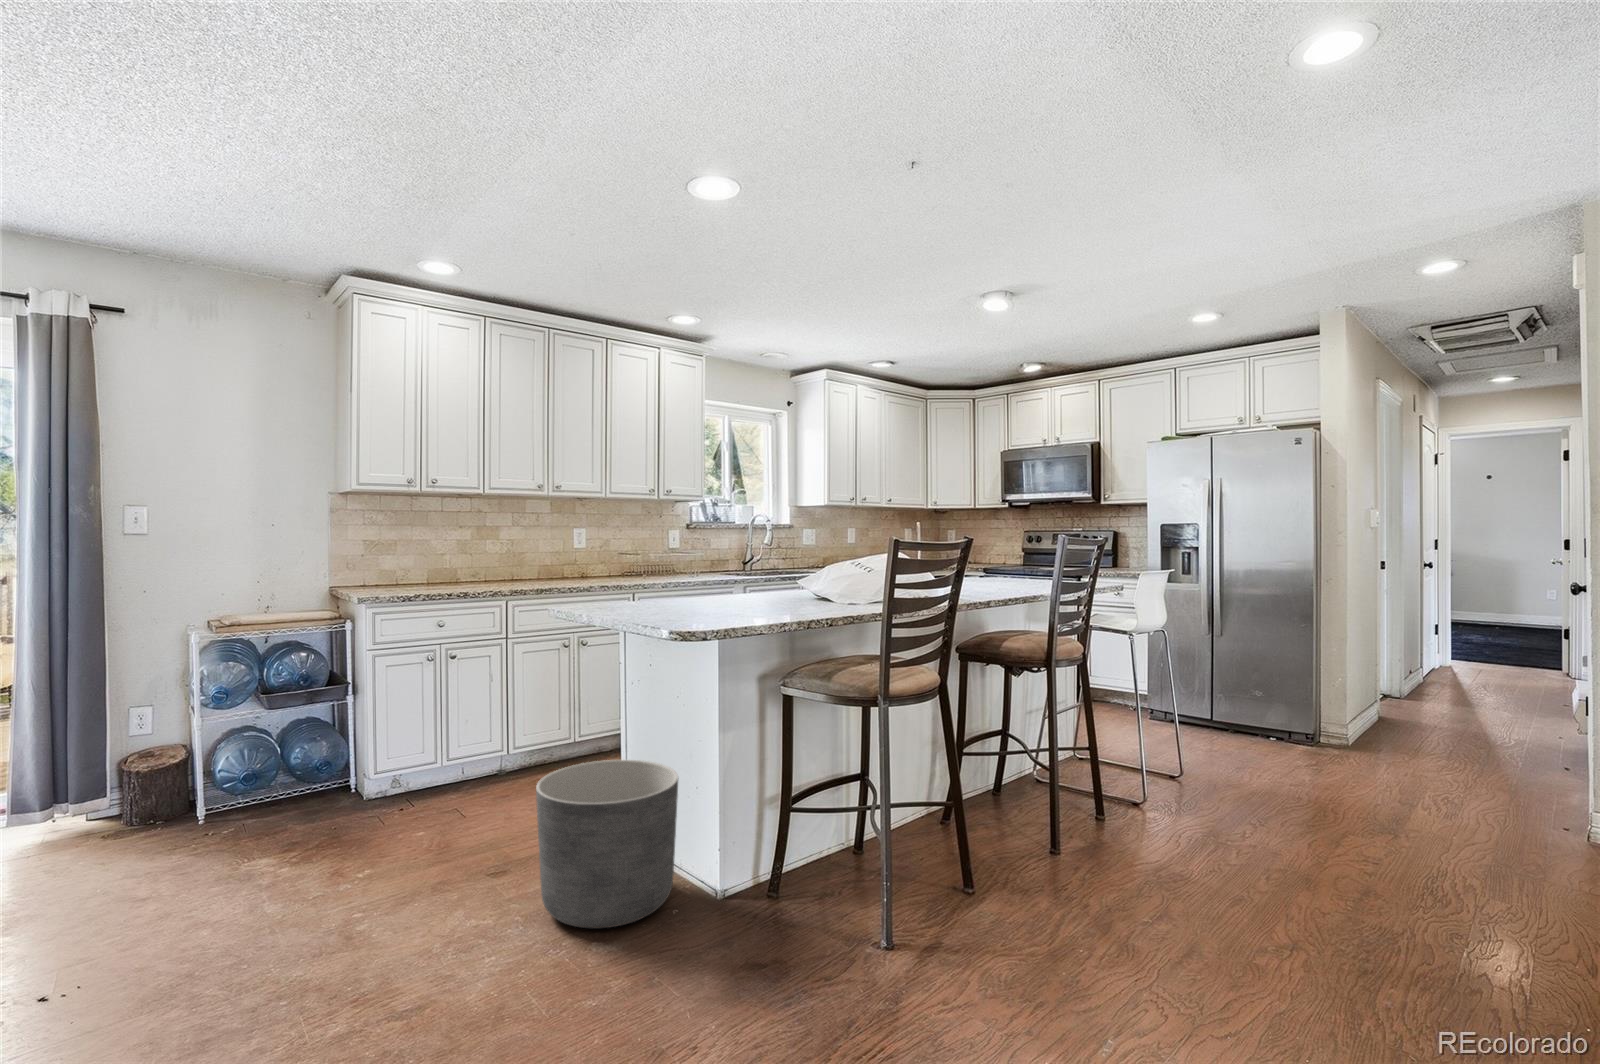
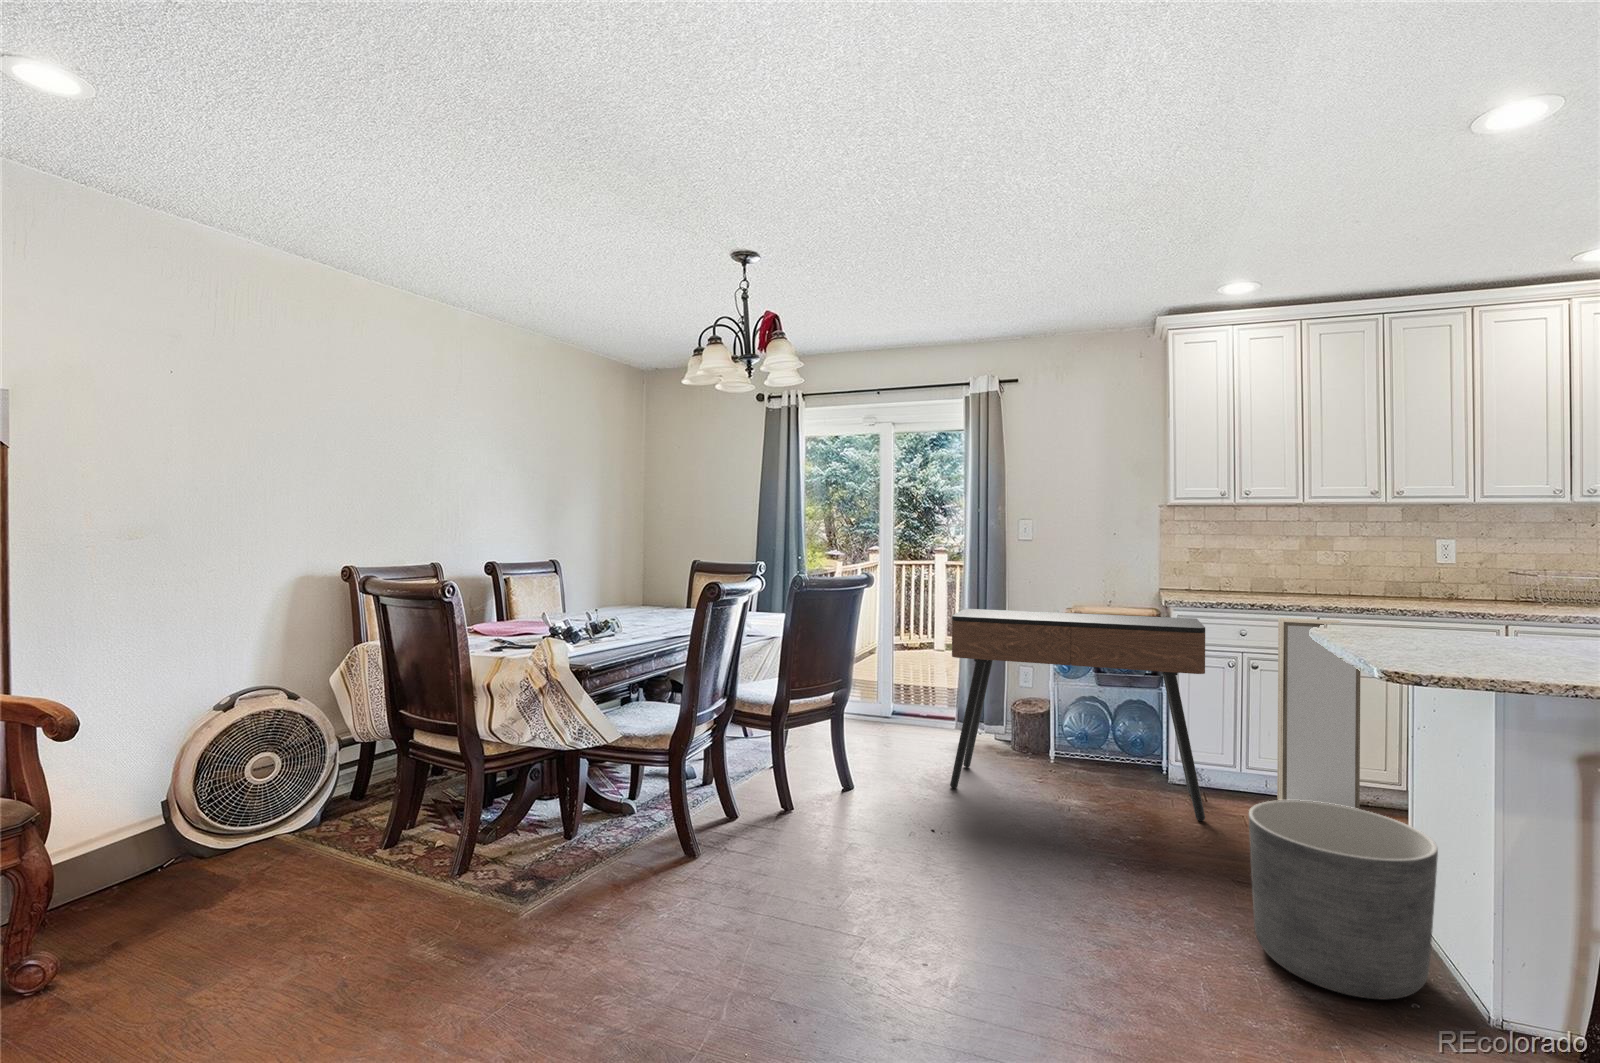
storage cabinet: none [475,601,547,792] -> present [1277,618,1360,809]
console table: none [53,613,428,913] -> present [950,609,1205,821]

